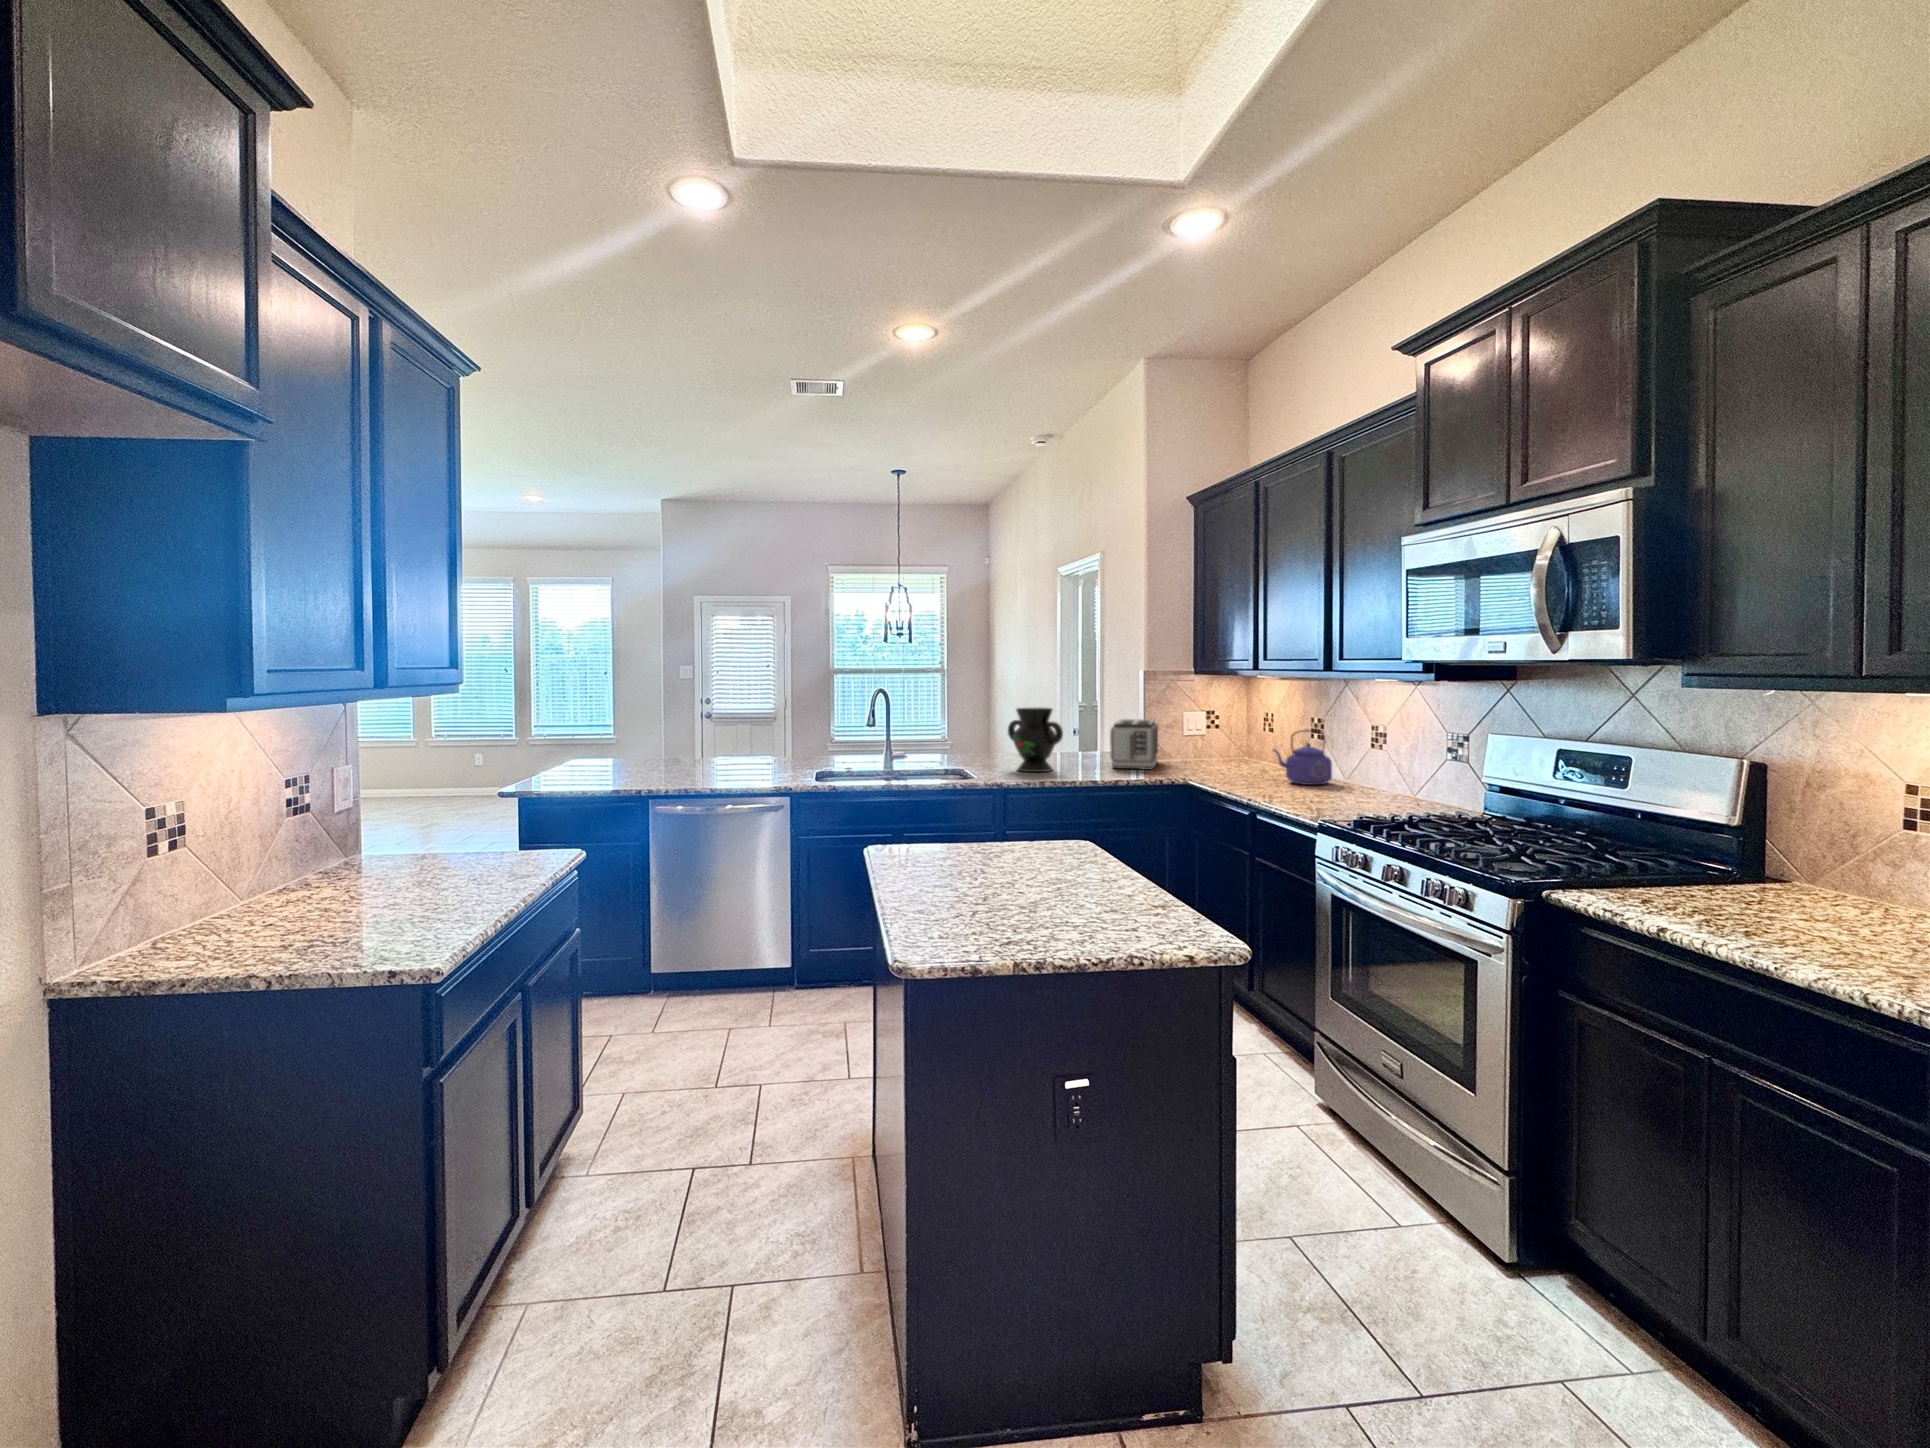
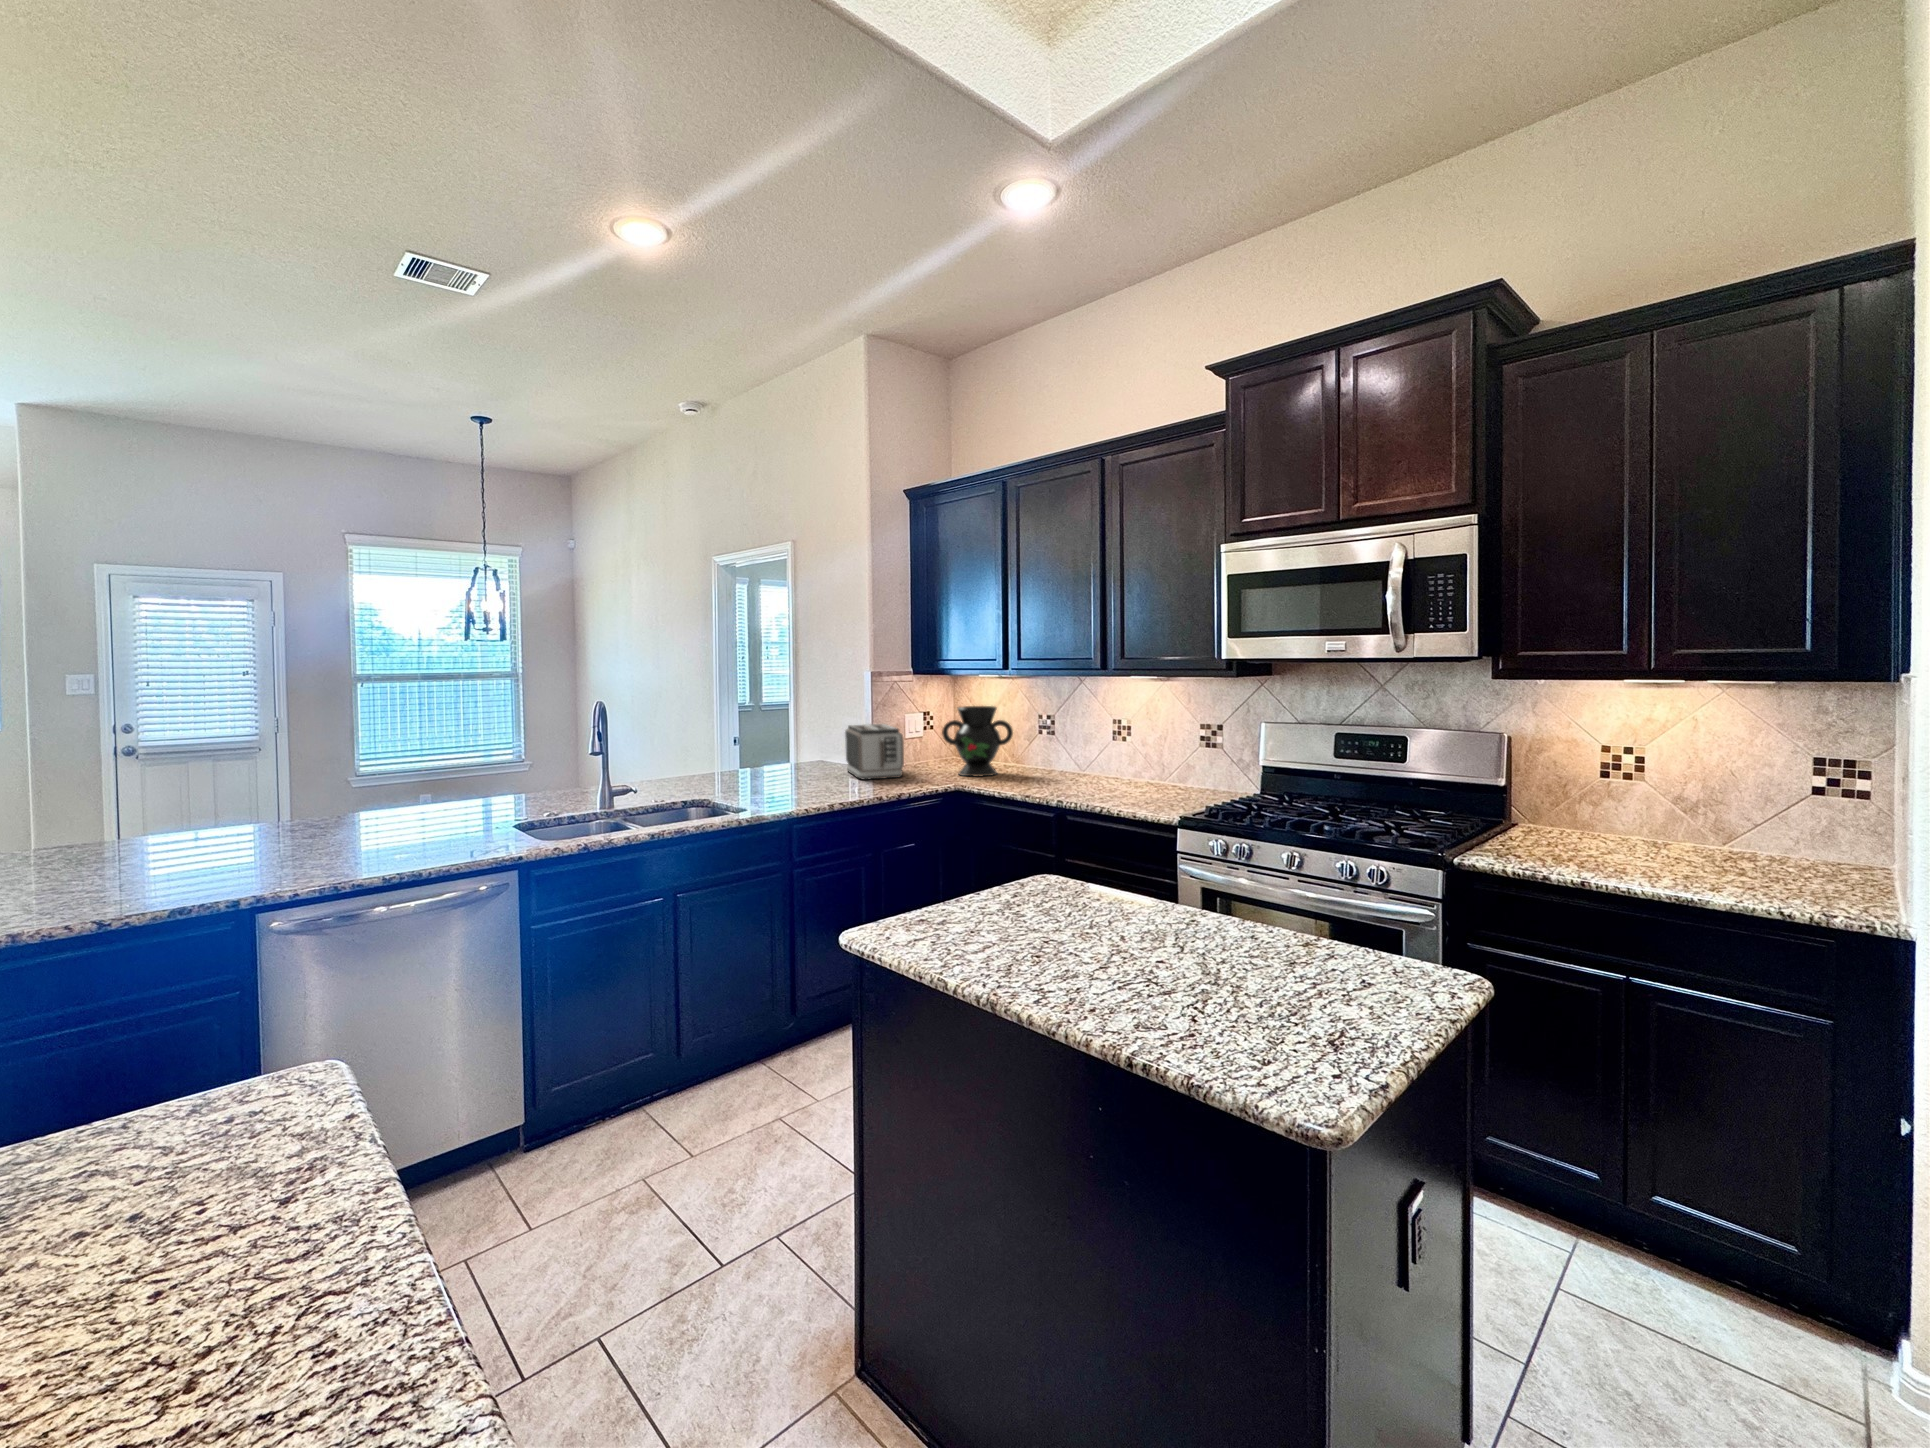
decorative vase: present [1008,708,1063,772] -> present [942,706,1013,776]
kettle: present [1273,730,1332,785] -> none [1041,727,1090,781]

